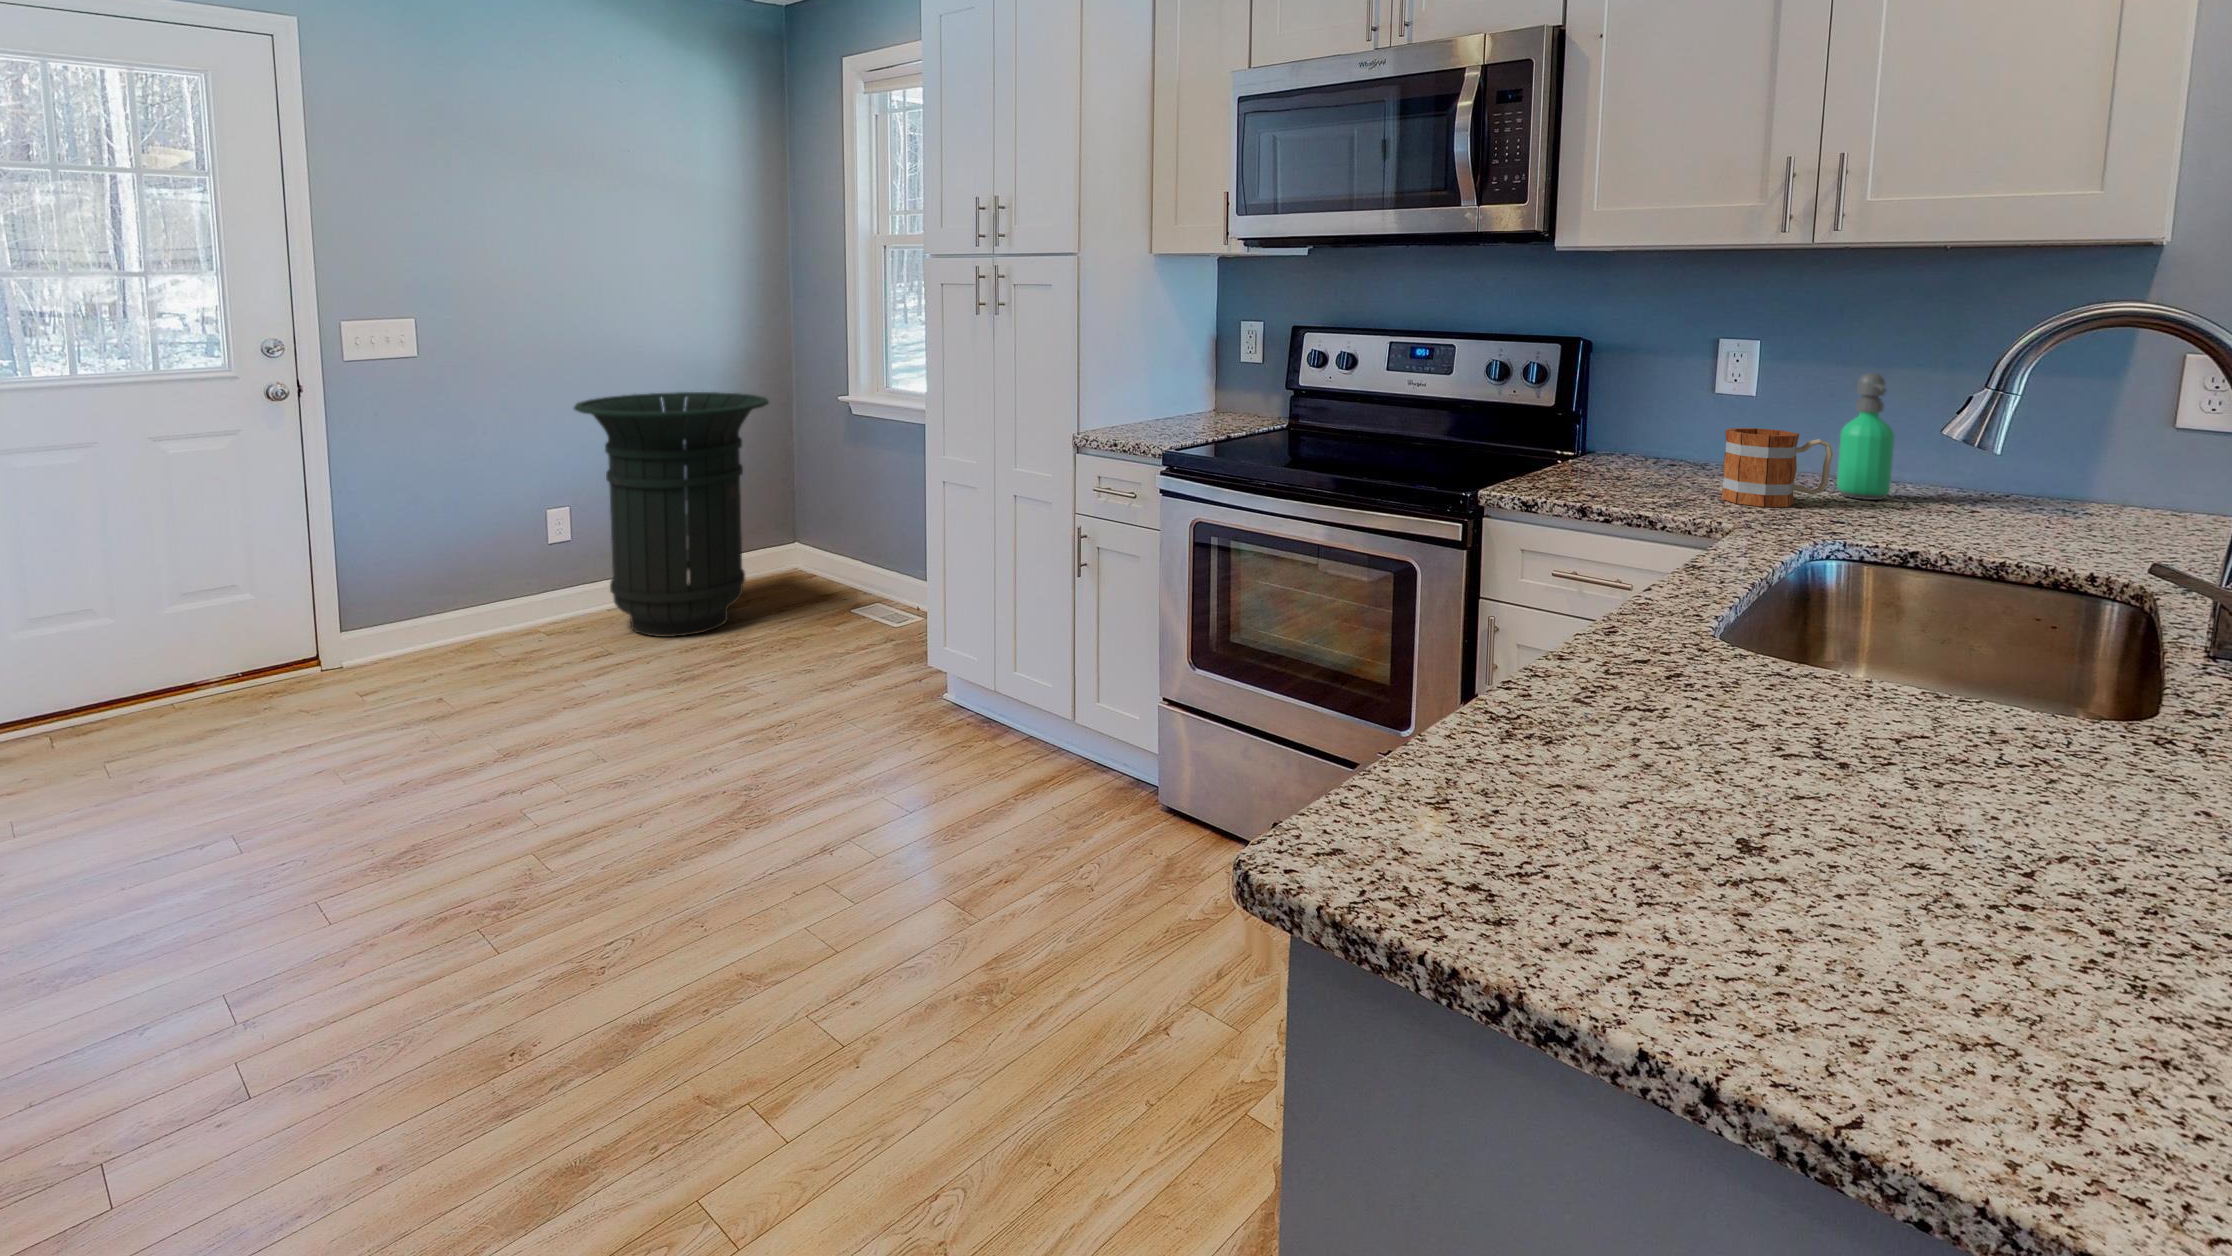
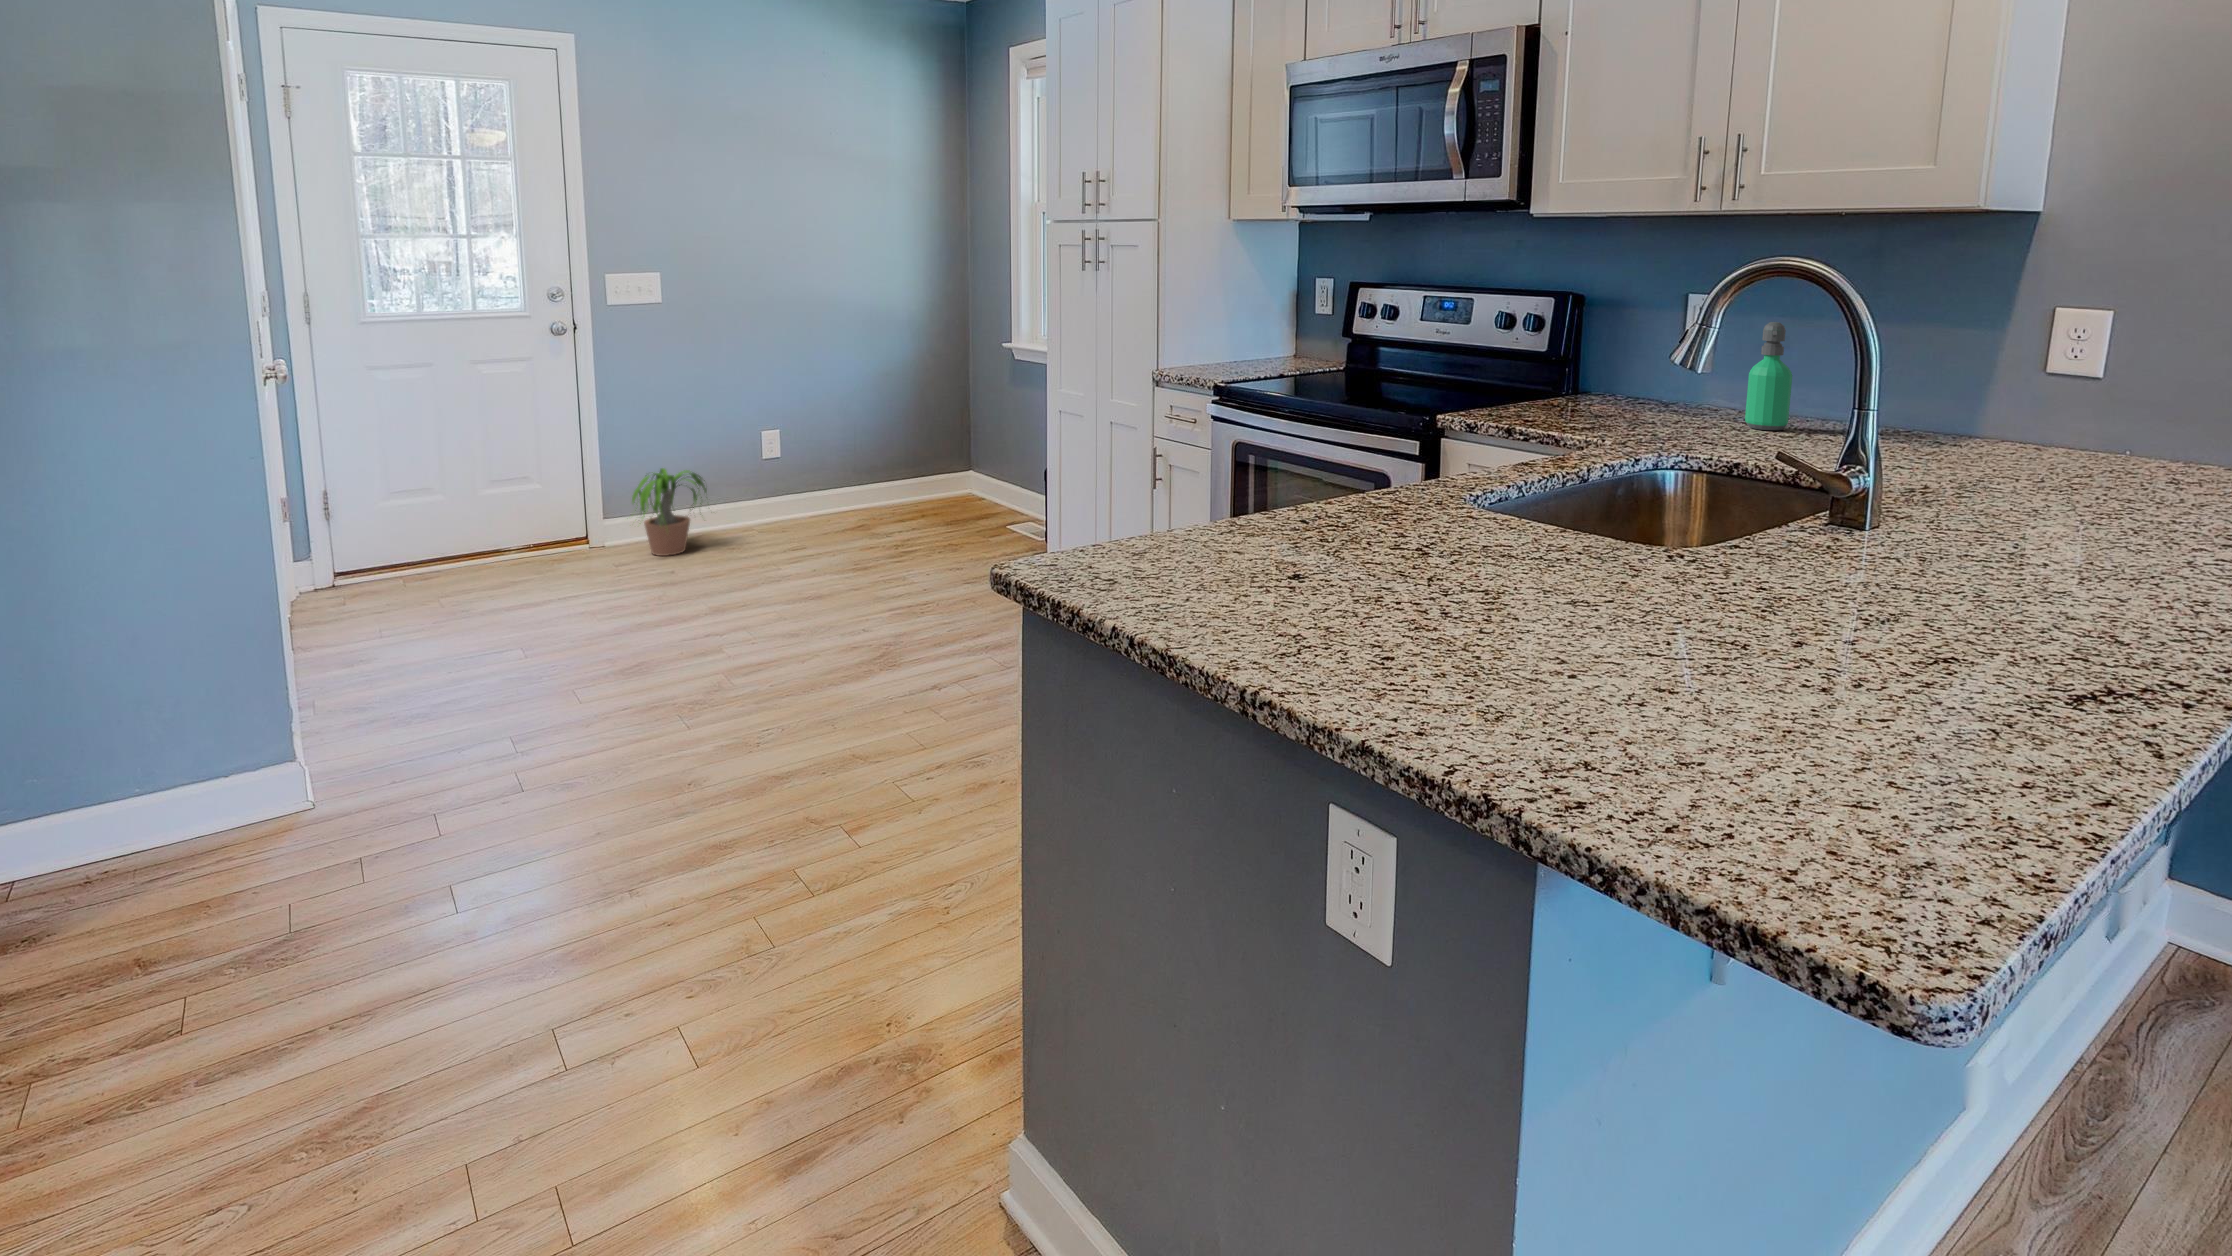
trash can: present [574,392,769,637] -> none [780,338,938,539]
mug: present [1721,428,1833,507] -> none [1630,367,1721,432]
potted plant: none [368,563,502,676] -> present [632,468,707,556]

